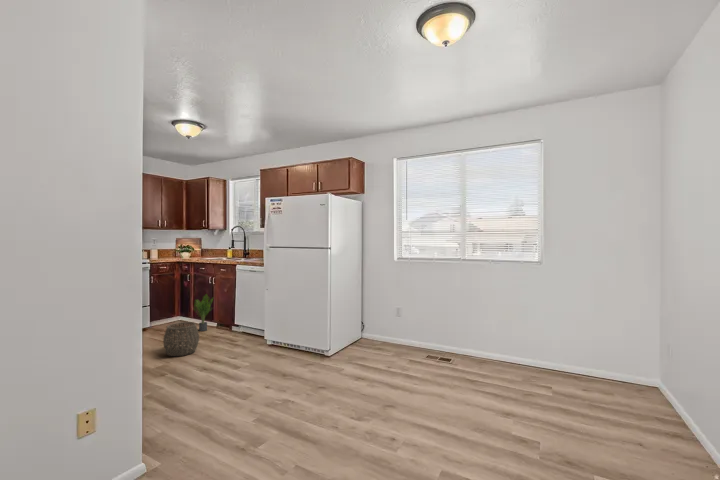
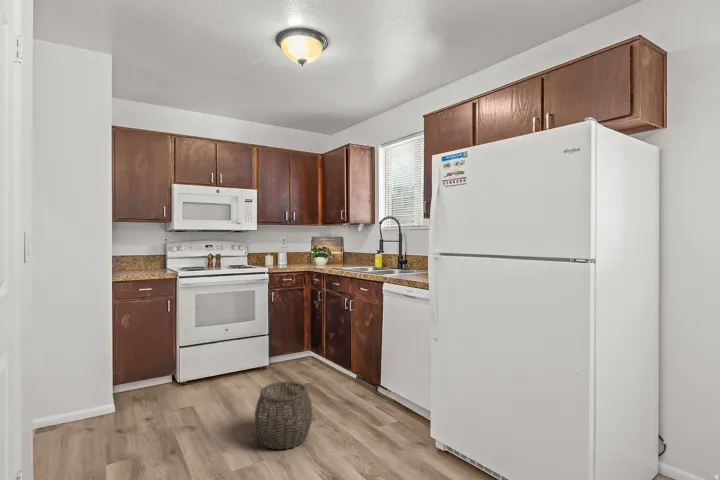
potted plant: present [196,296,210,331] -> none [318,325,353,386]

